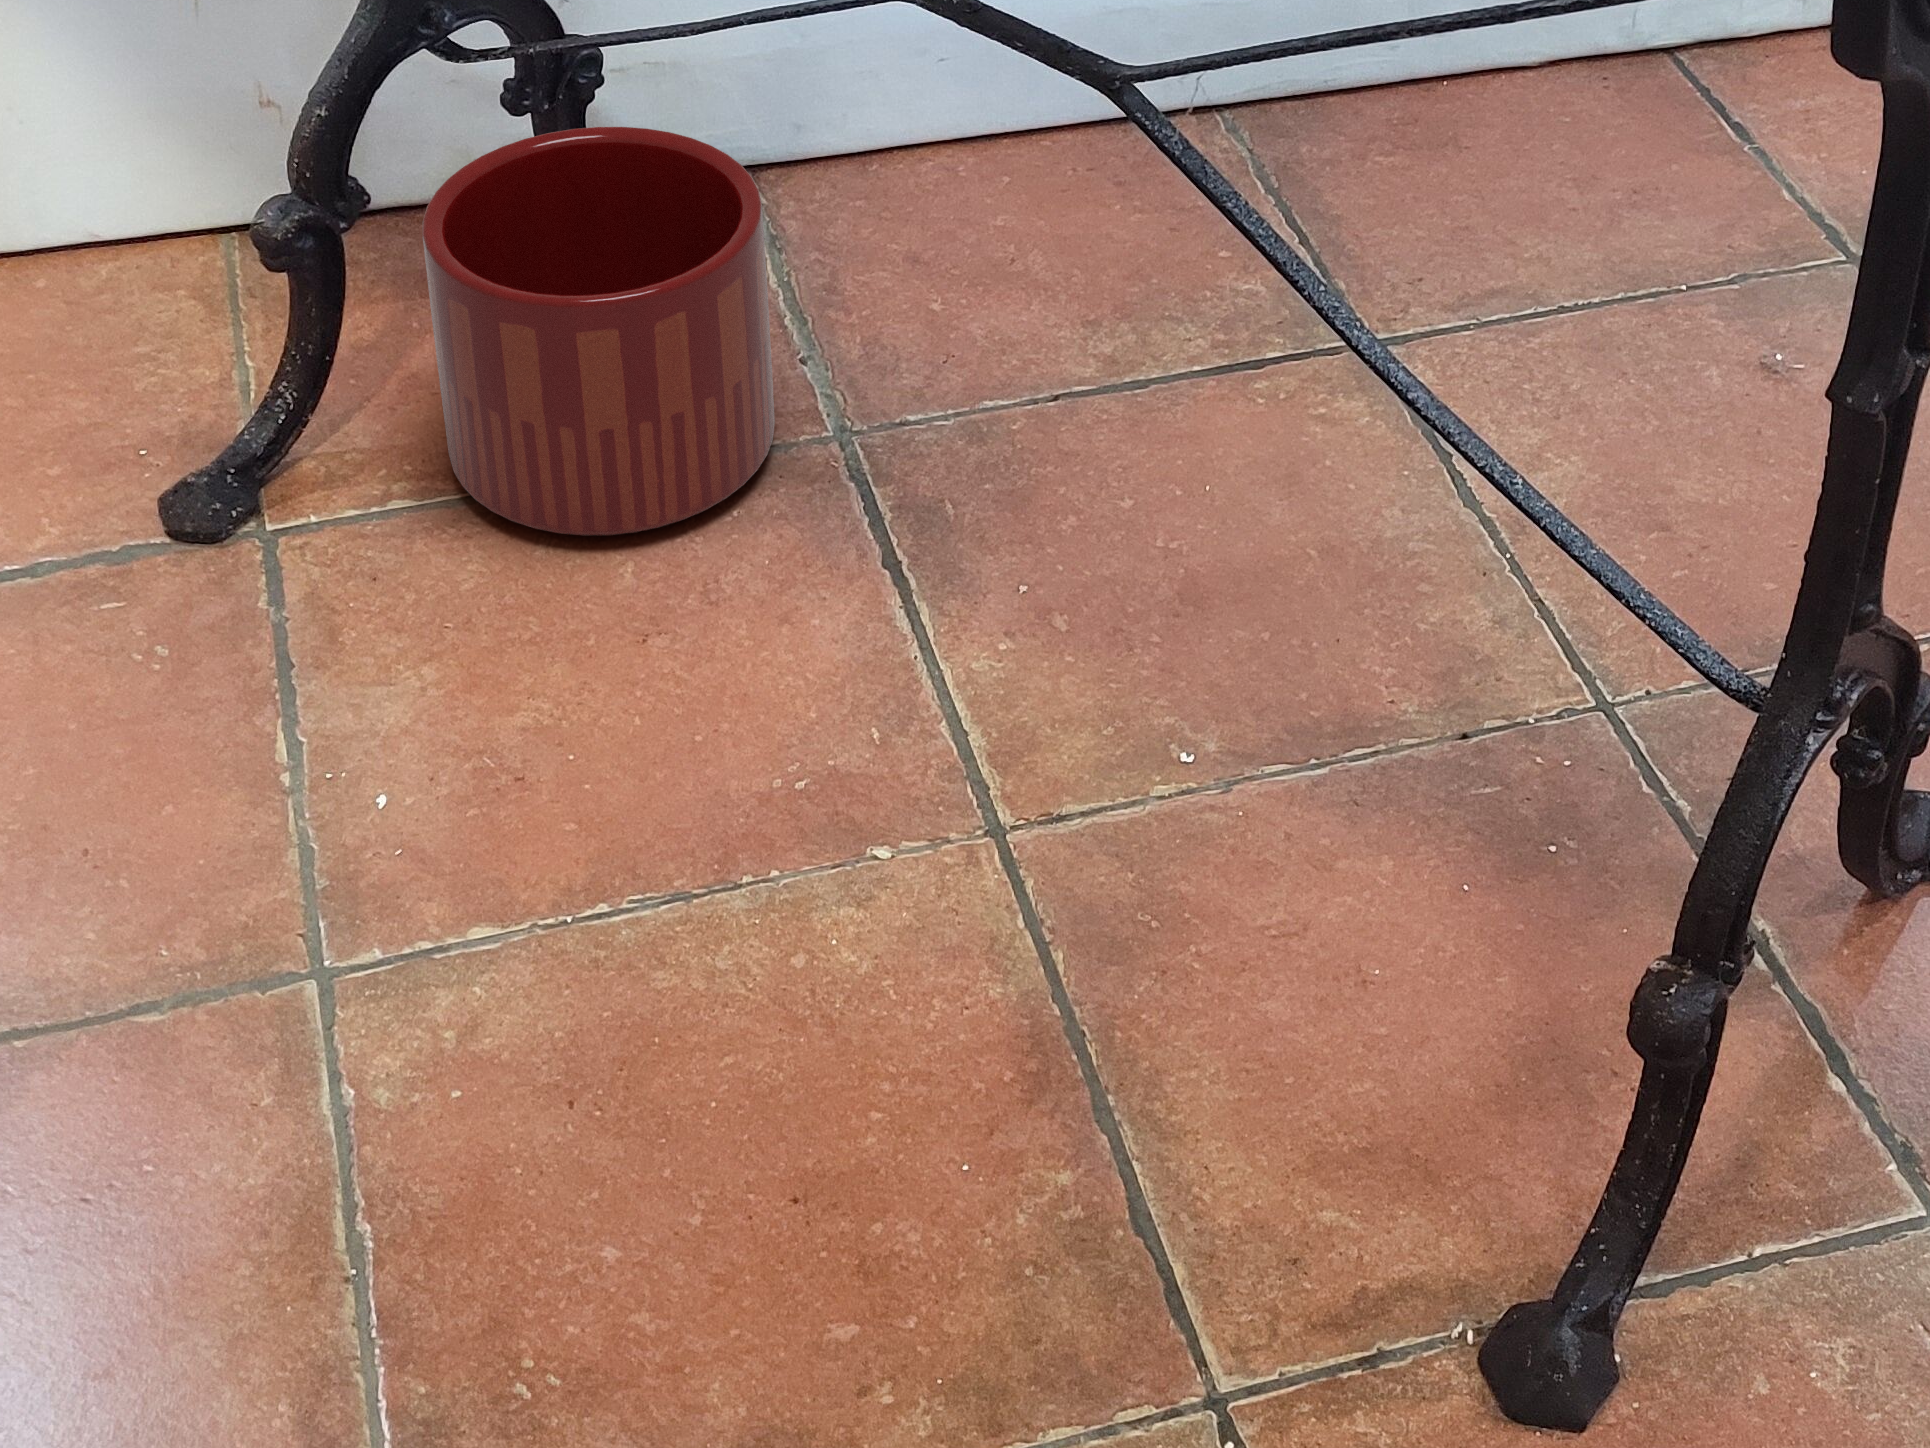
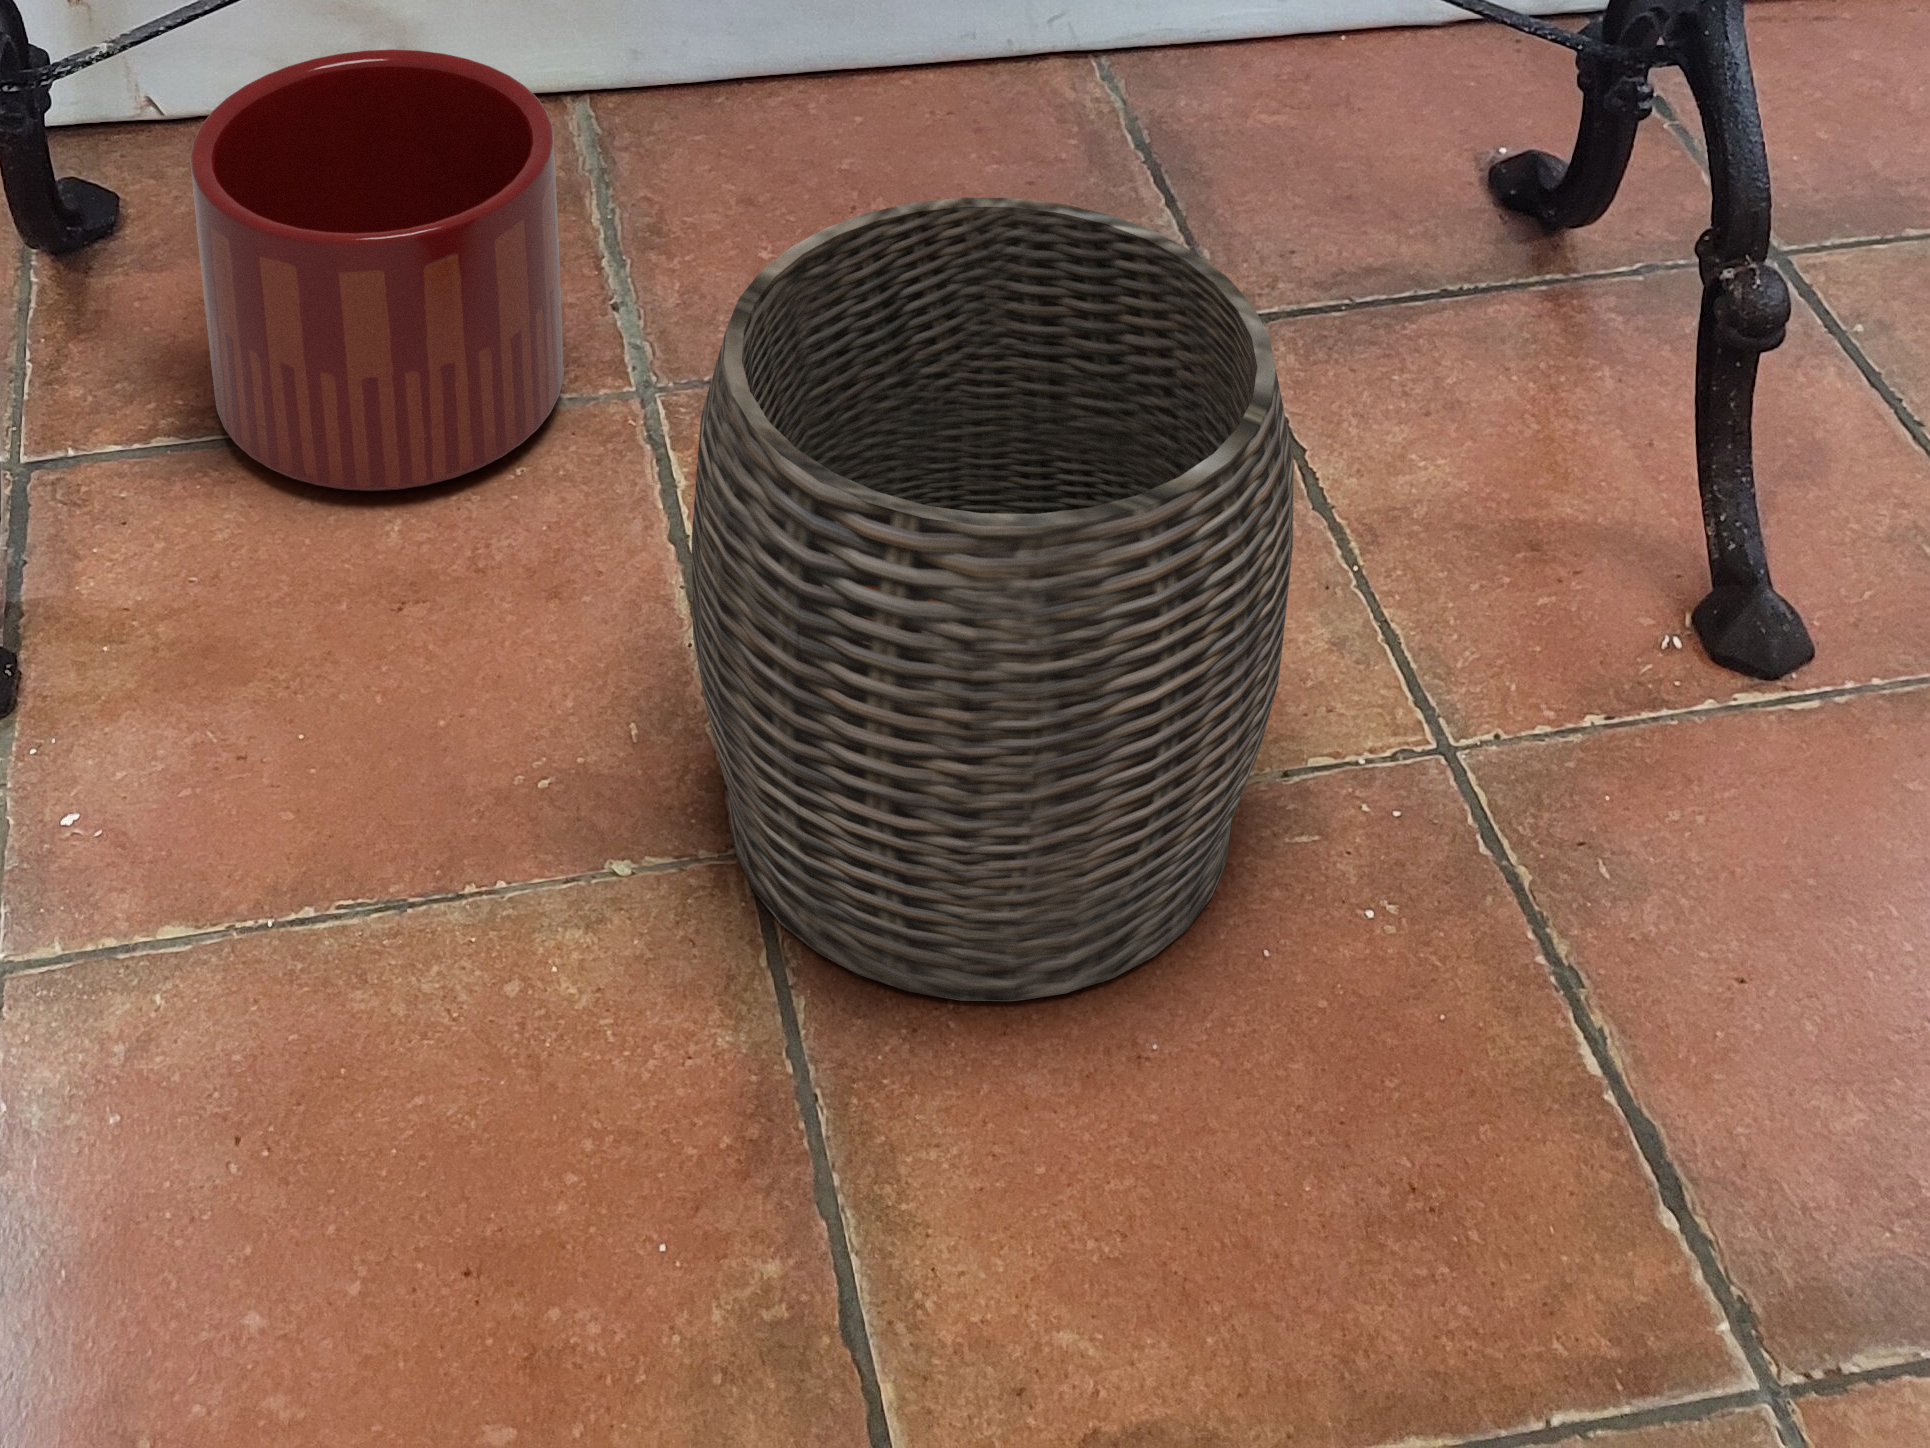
woven basket: none [941,229,1481,945] -> present [692,197,1294,1001]

